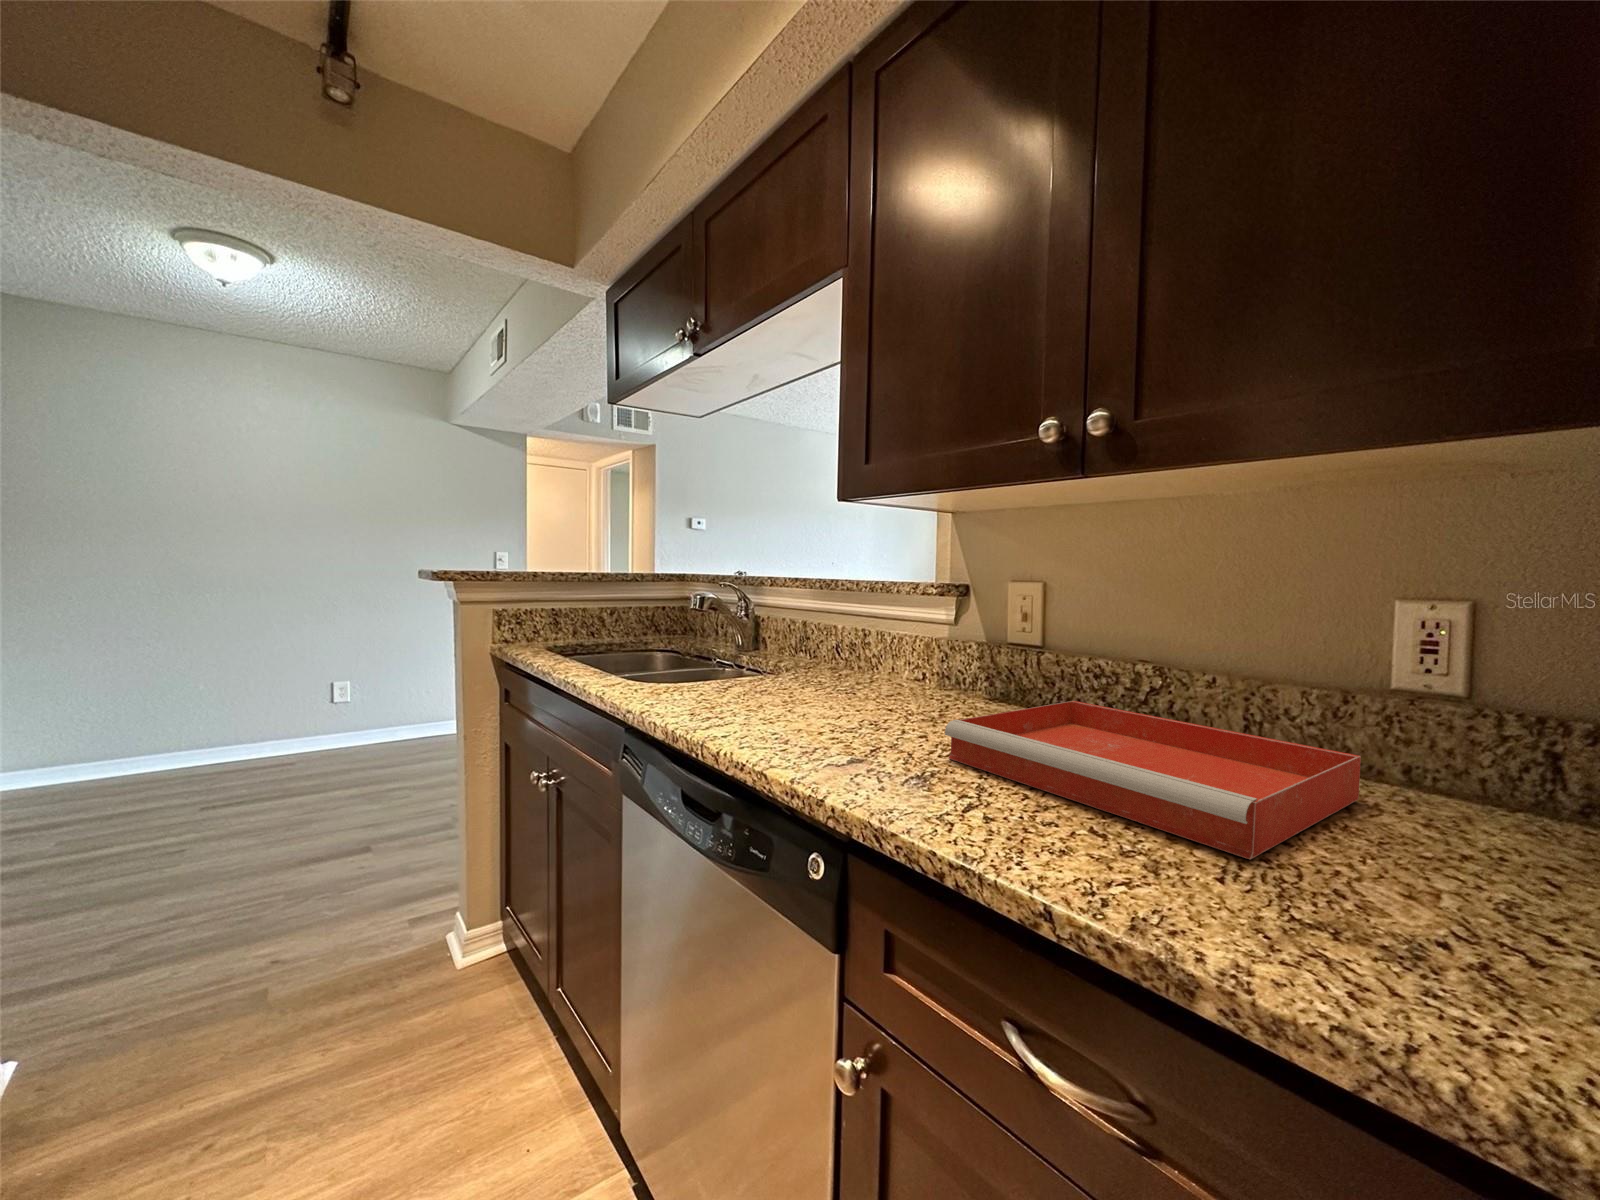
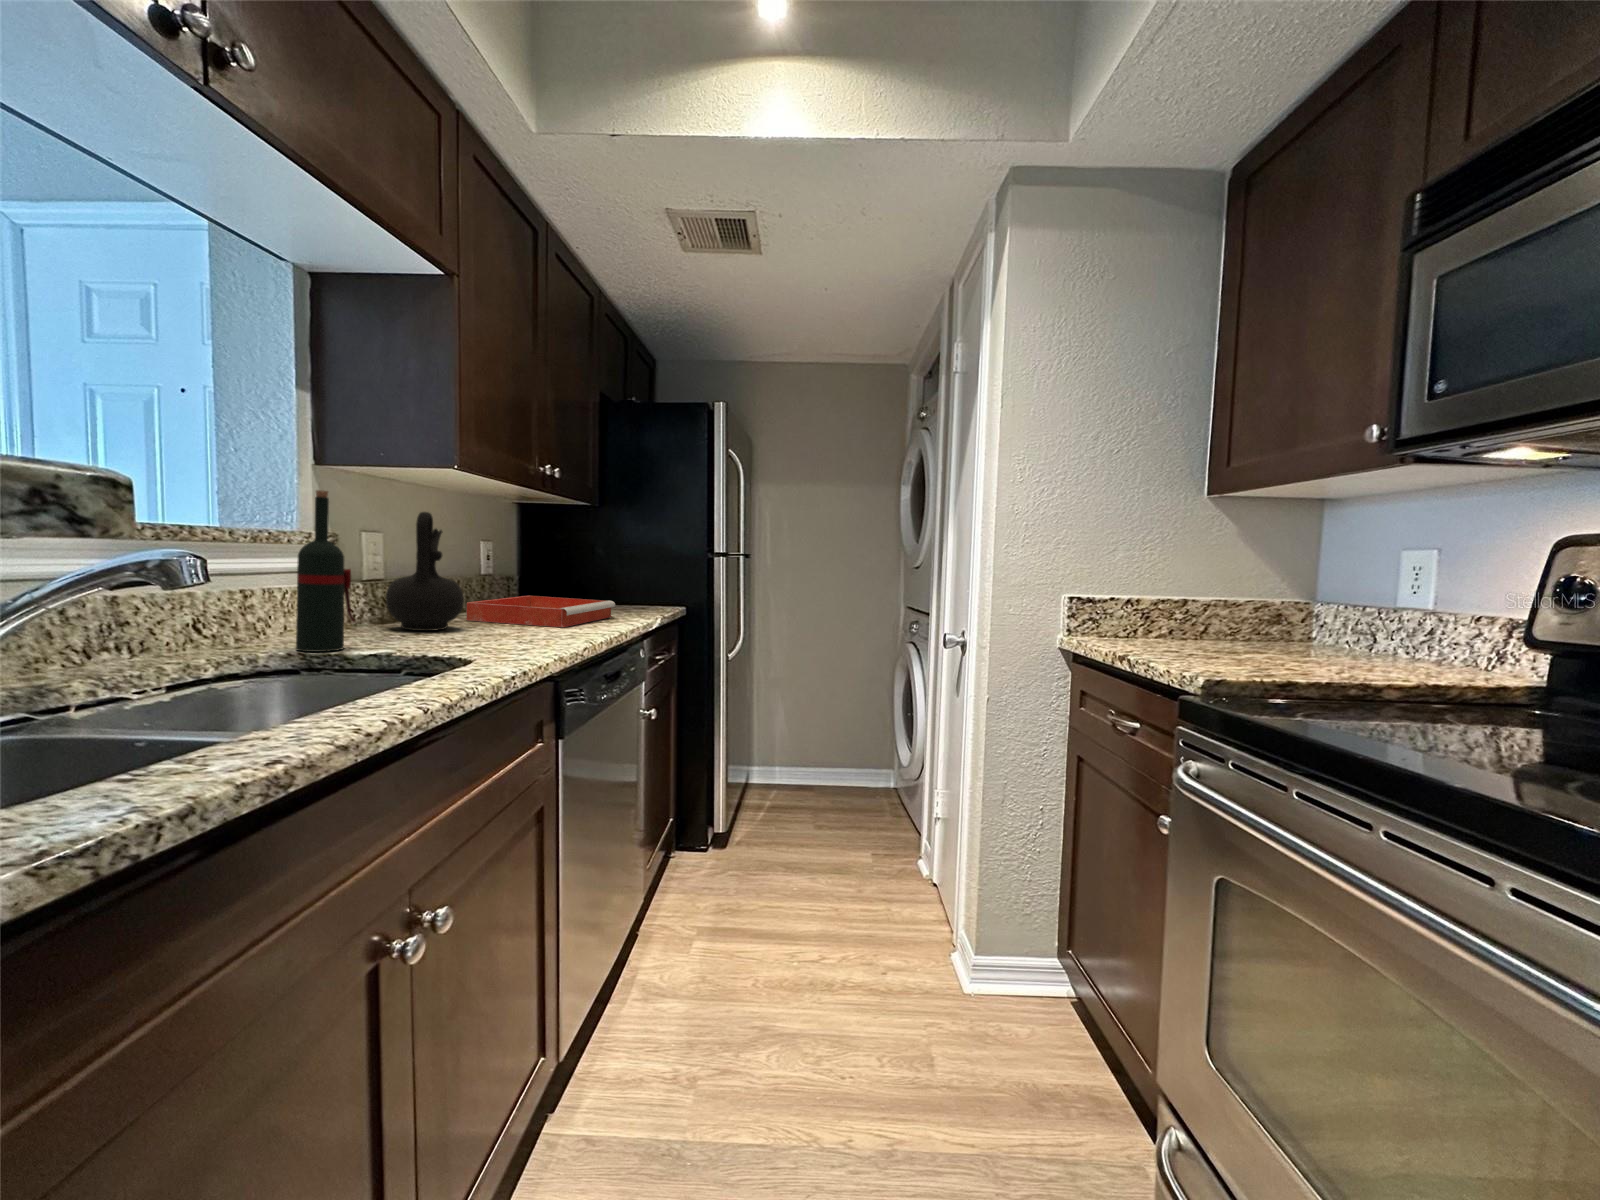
wine bottle: none [794,545,829,679] -> present [296,490,355,652]
ceramic jug: none [905,553,999,711] -> present [386,512,464,631]

